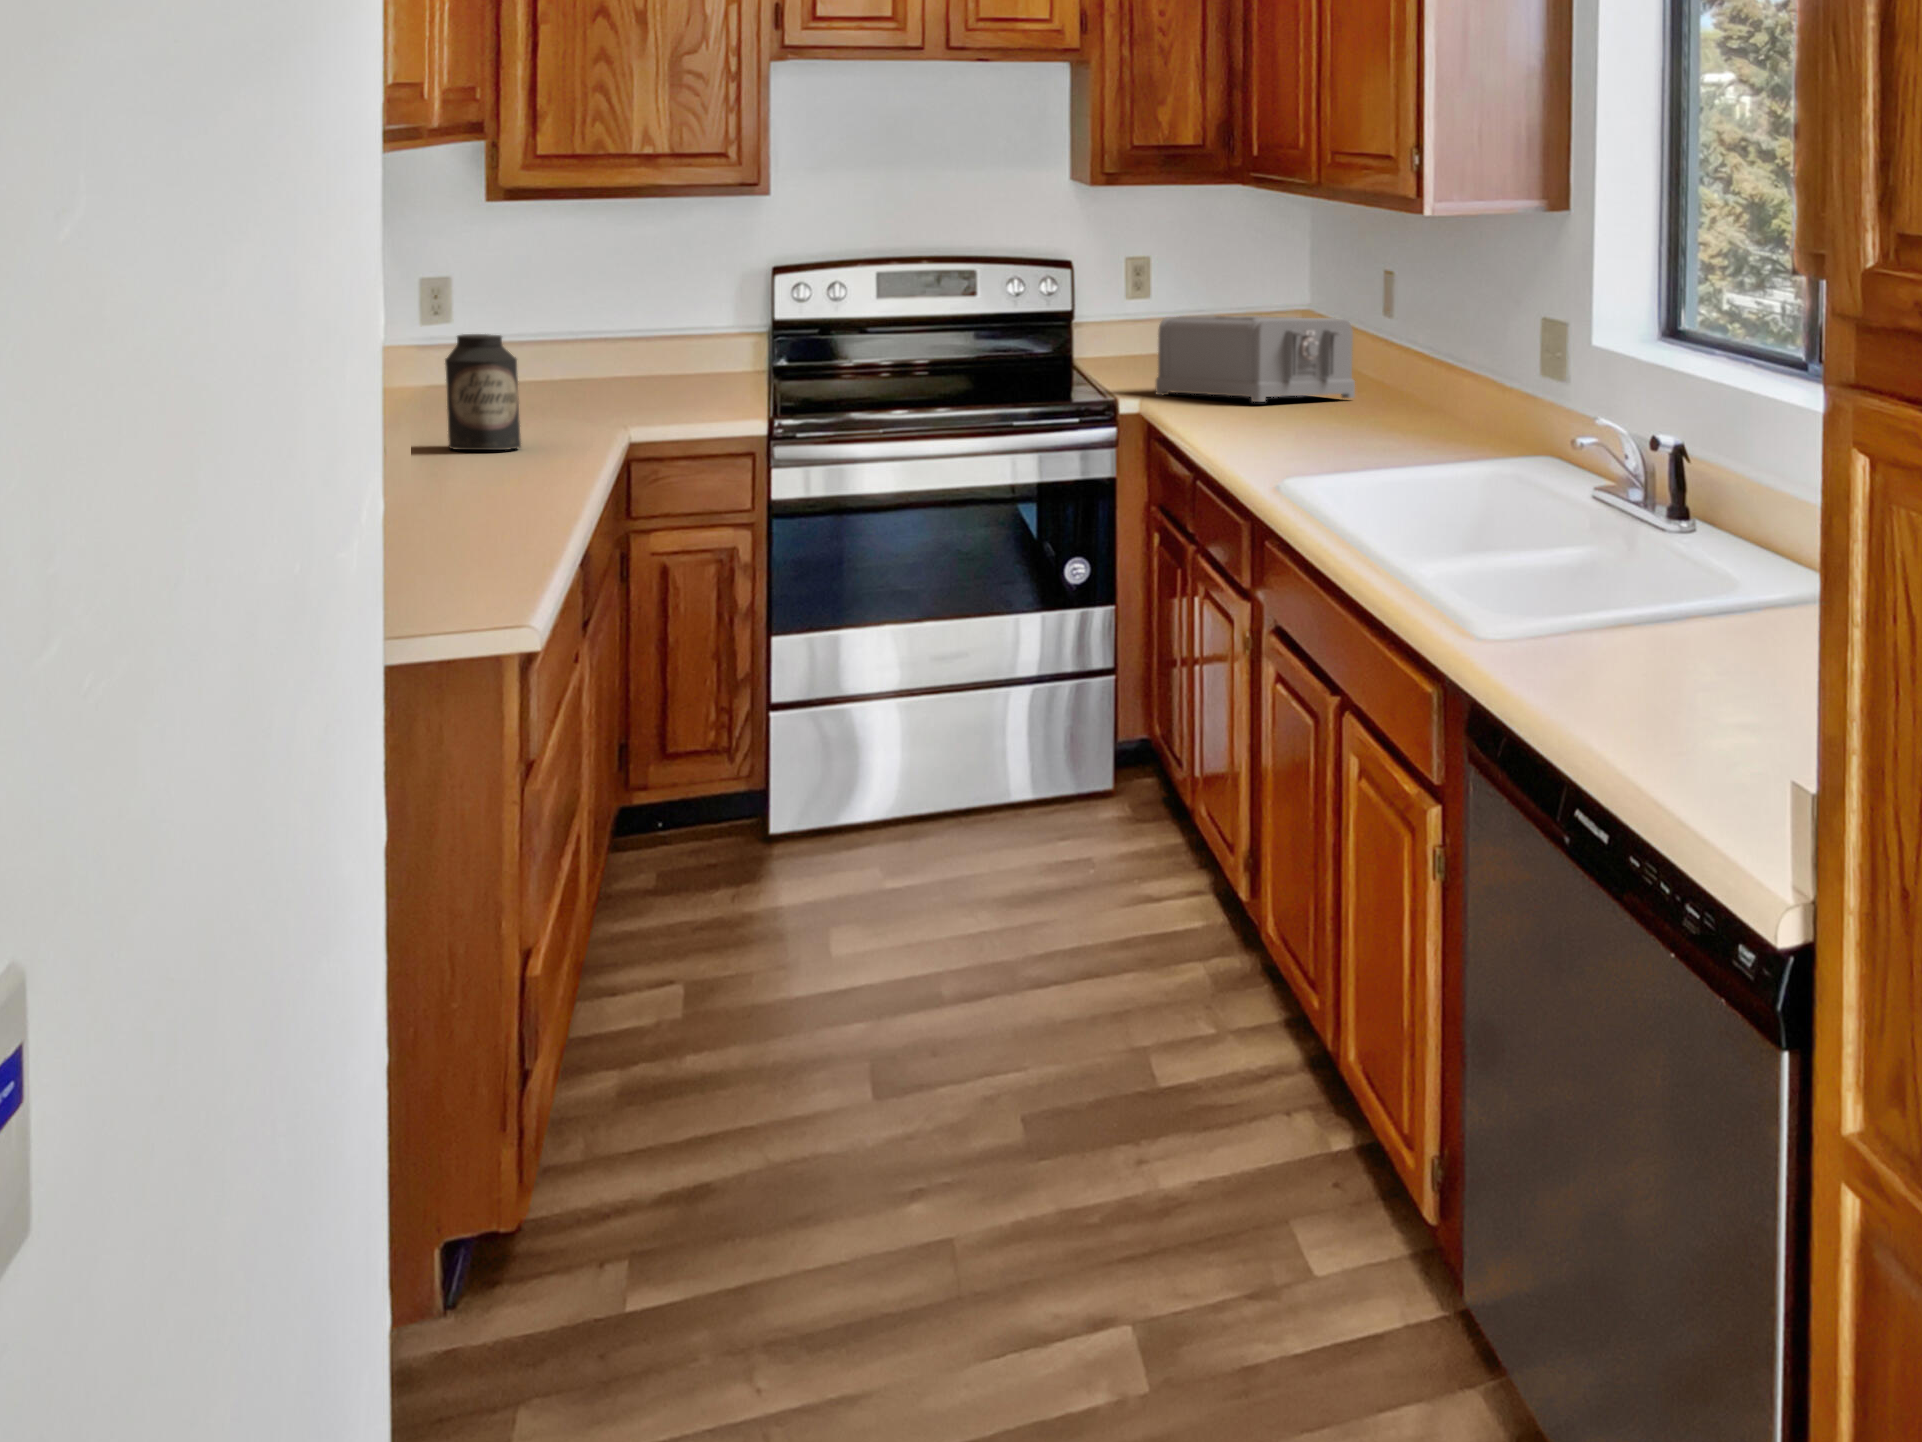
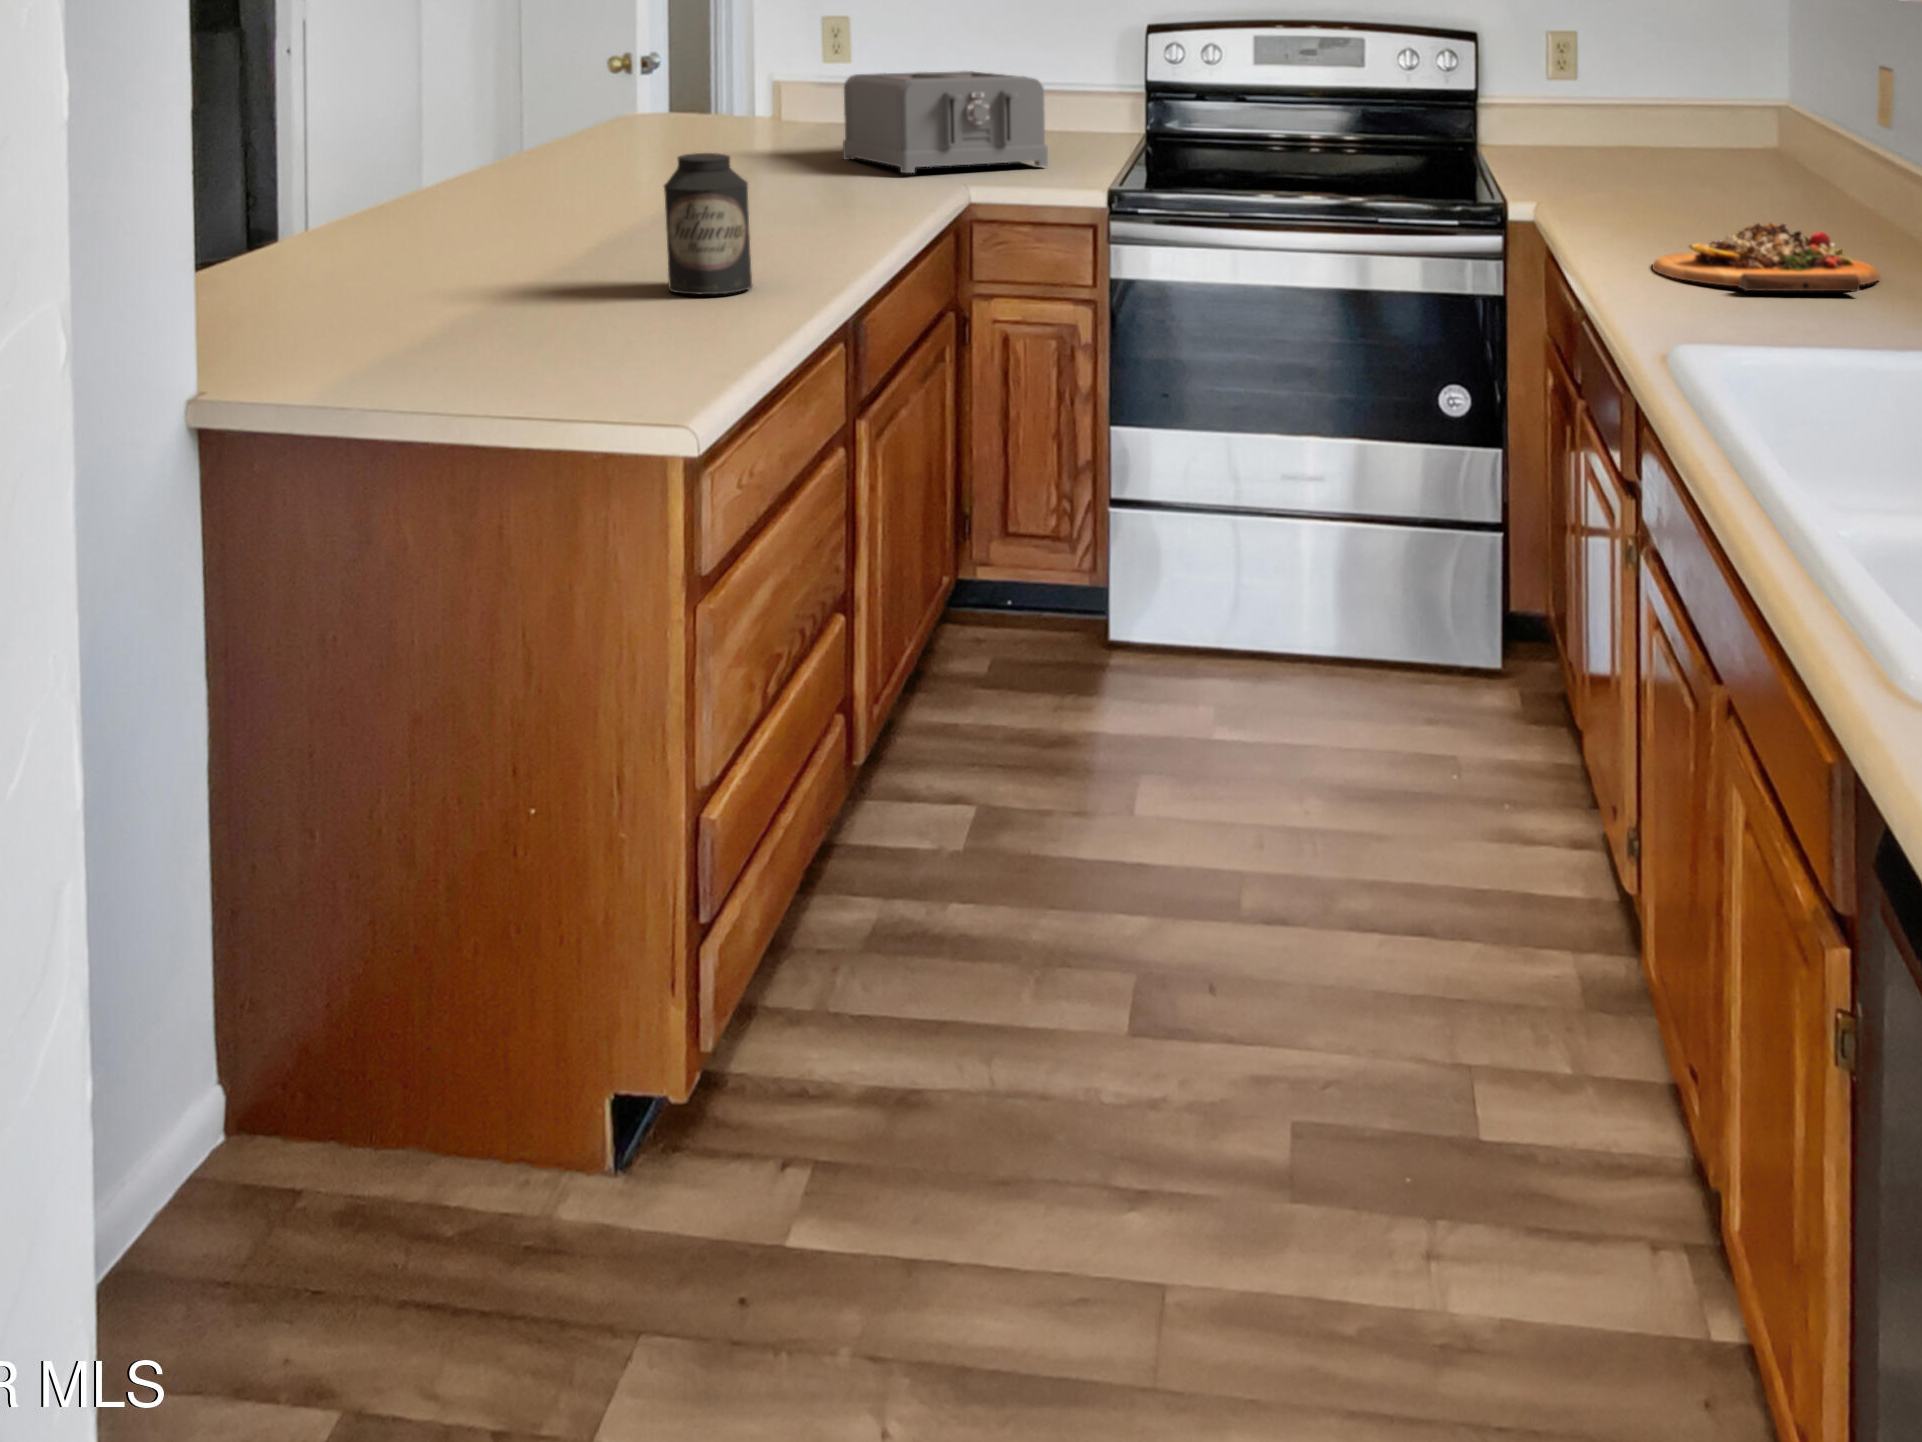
toaster: present [1156,316,1355,402] -> present [843,71,1048,173]
cutting board: none [1247,399,1420,444] -> present [1653,223,1881,291]

